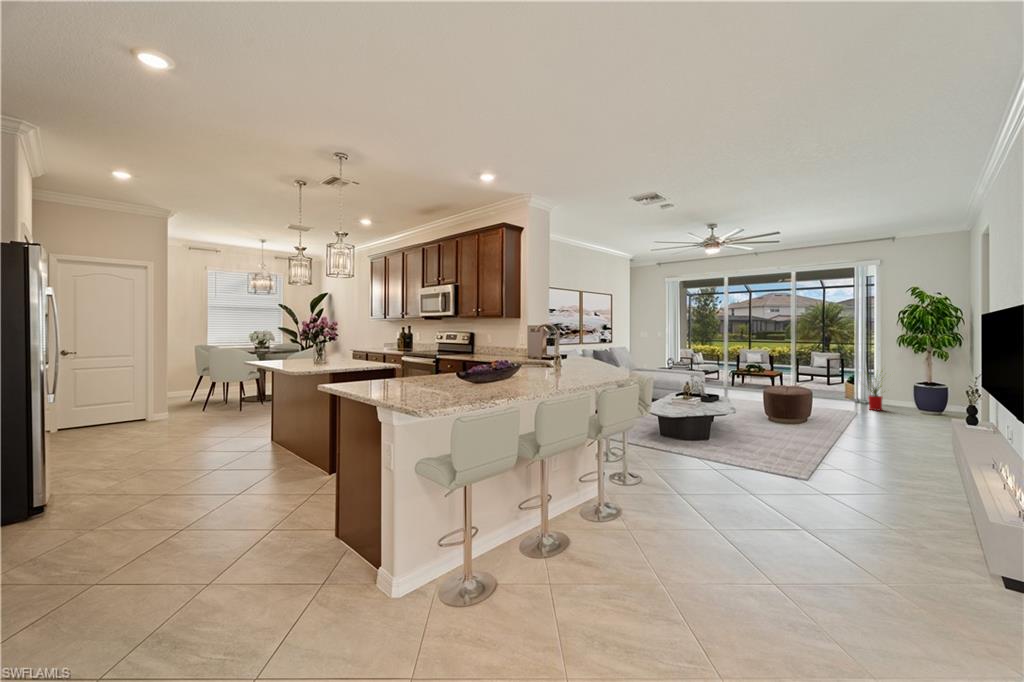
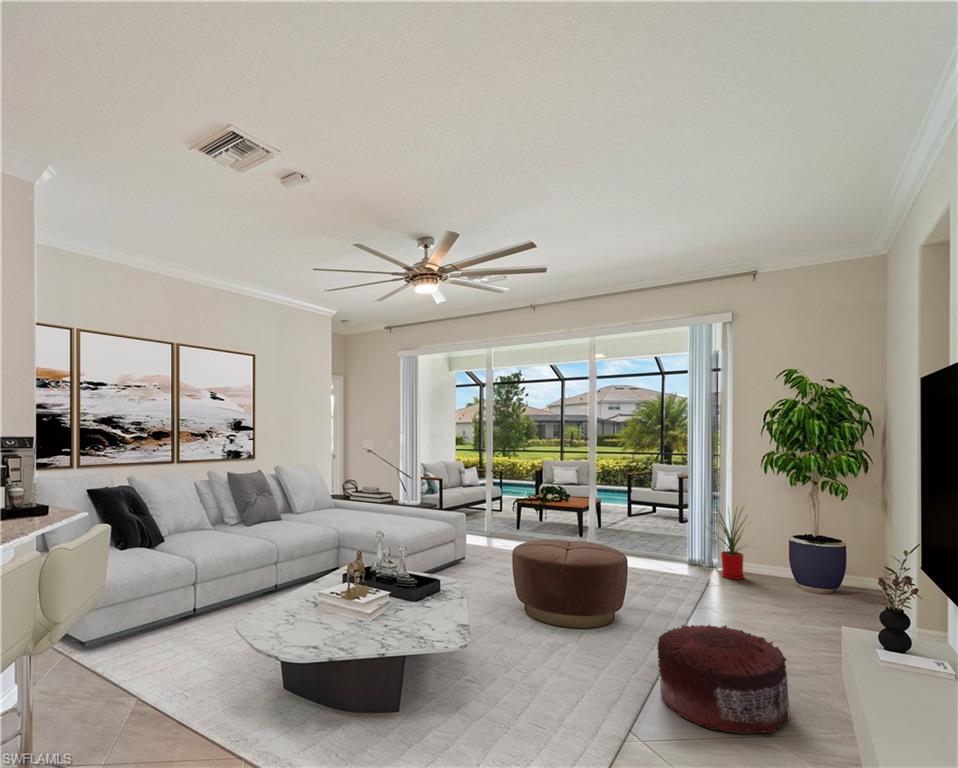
pouf: none [856,411,917,443] -> present [657,625,790,734]

